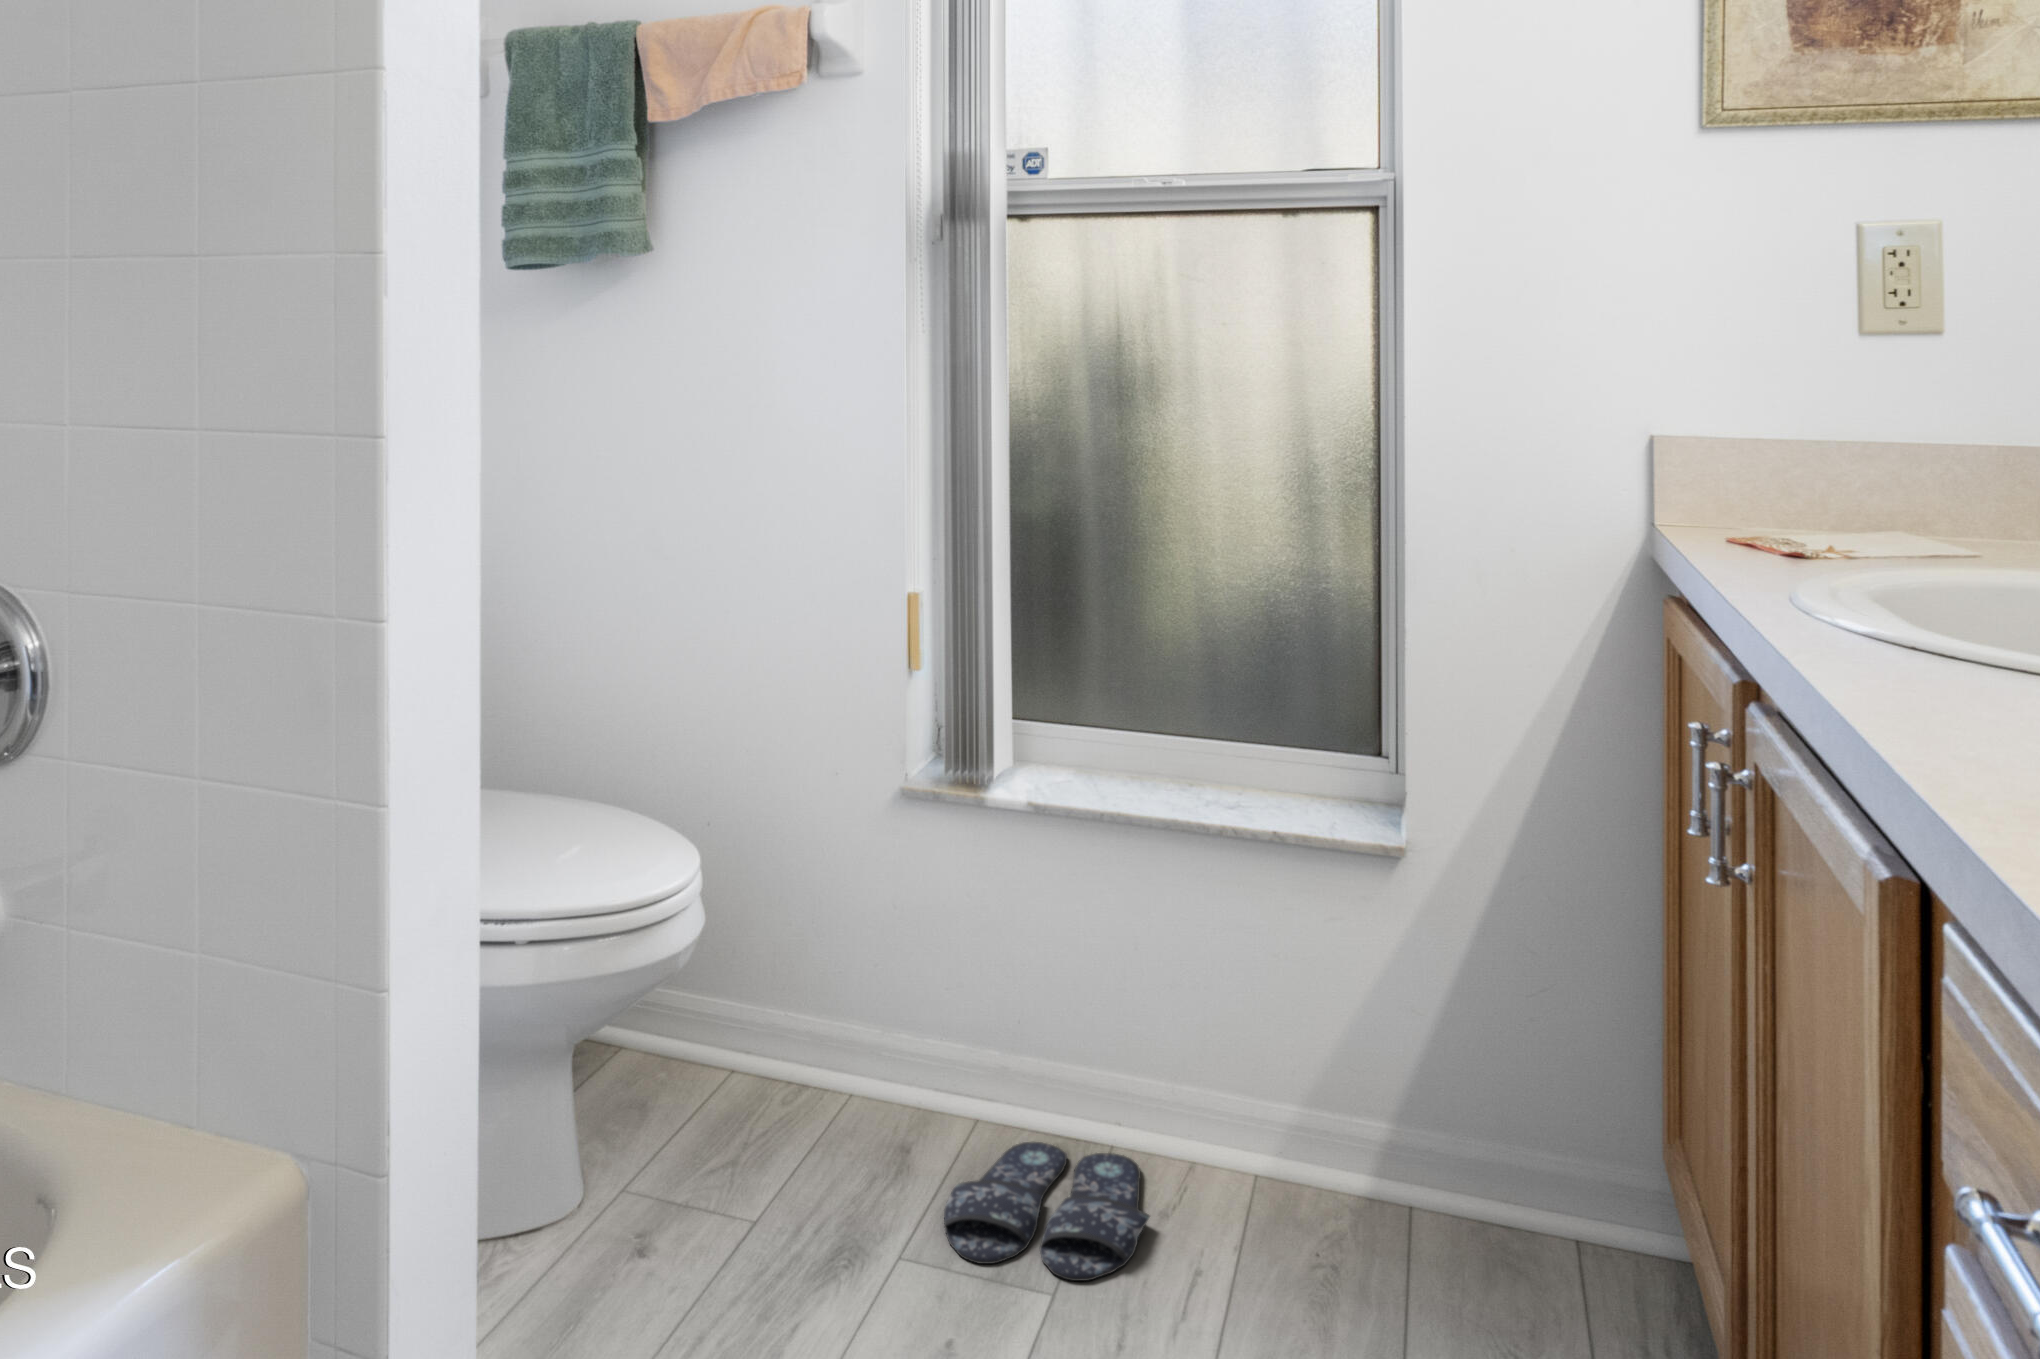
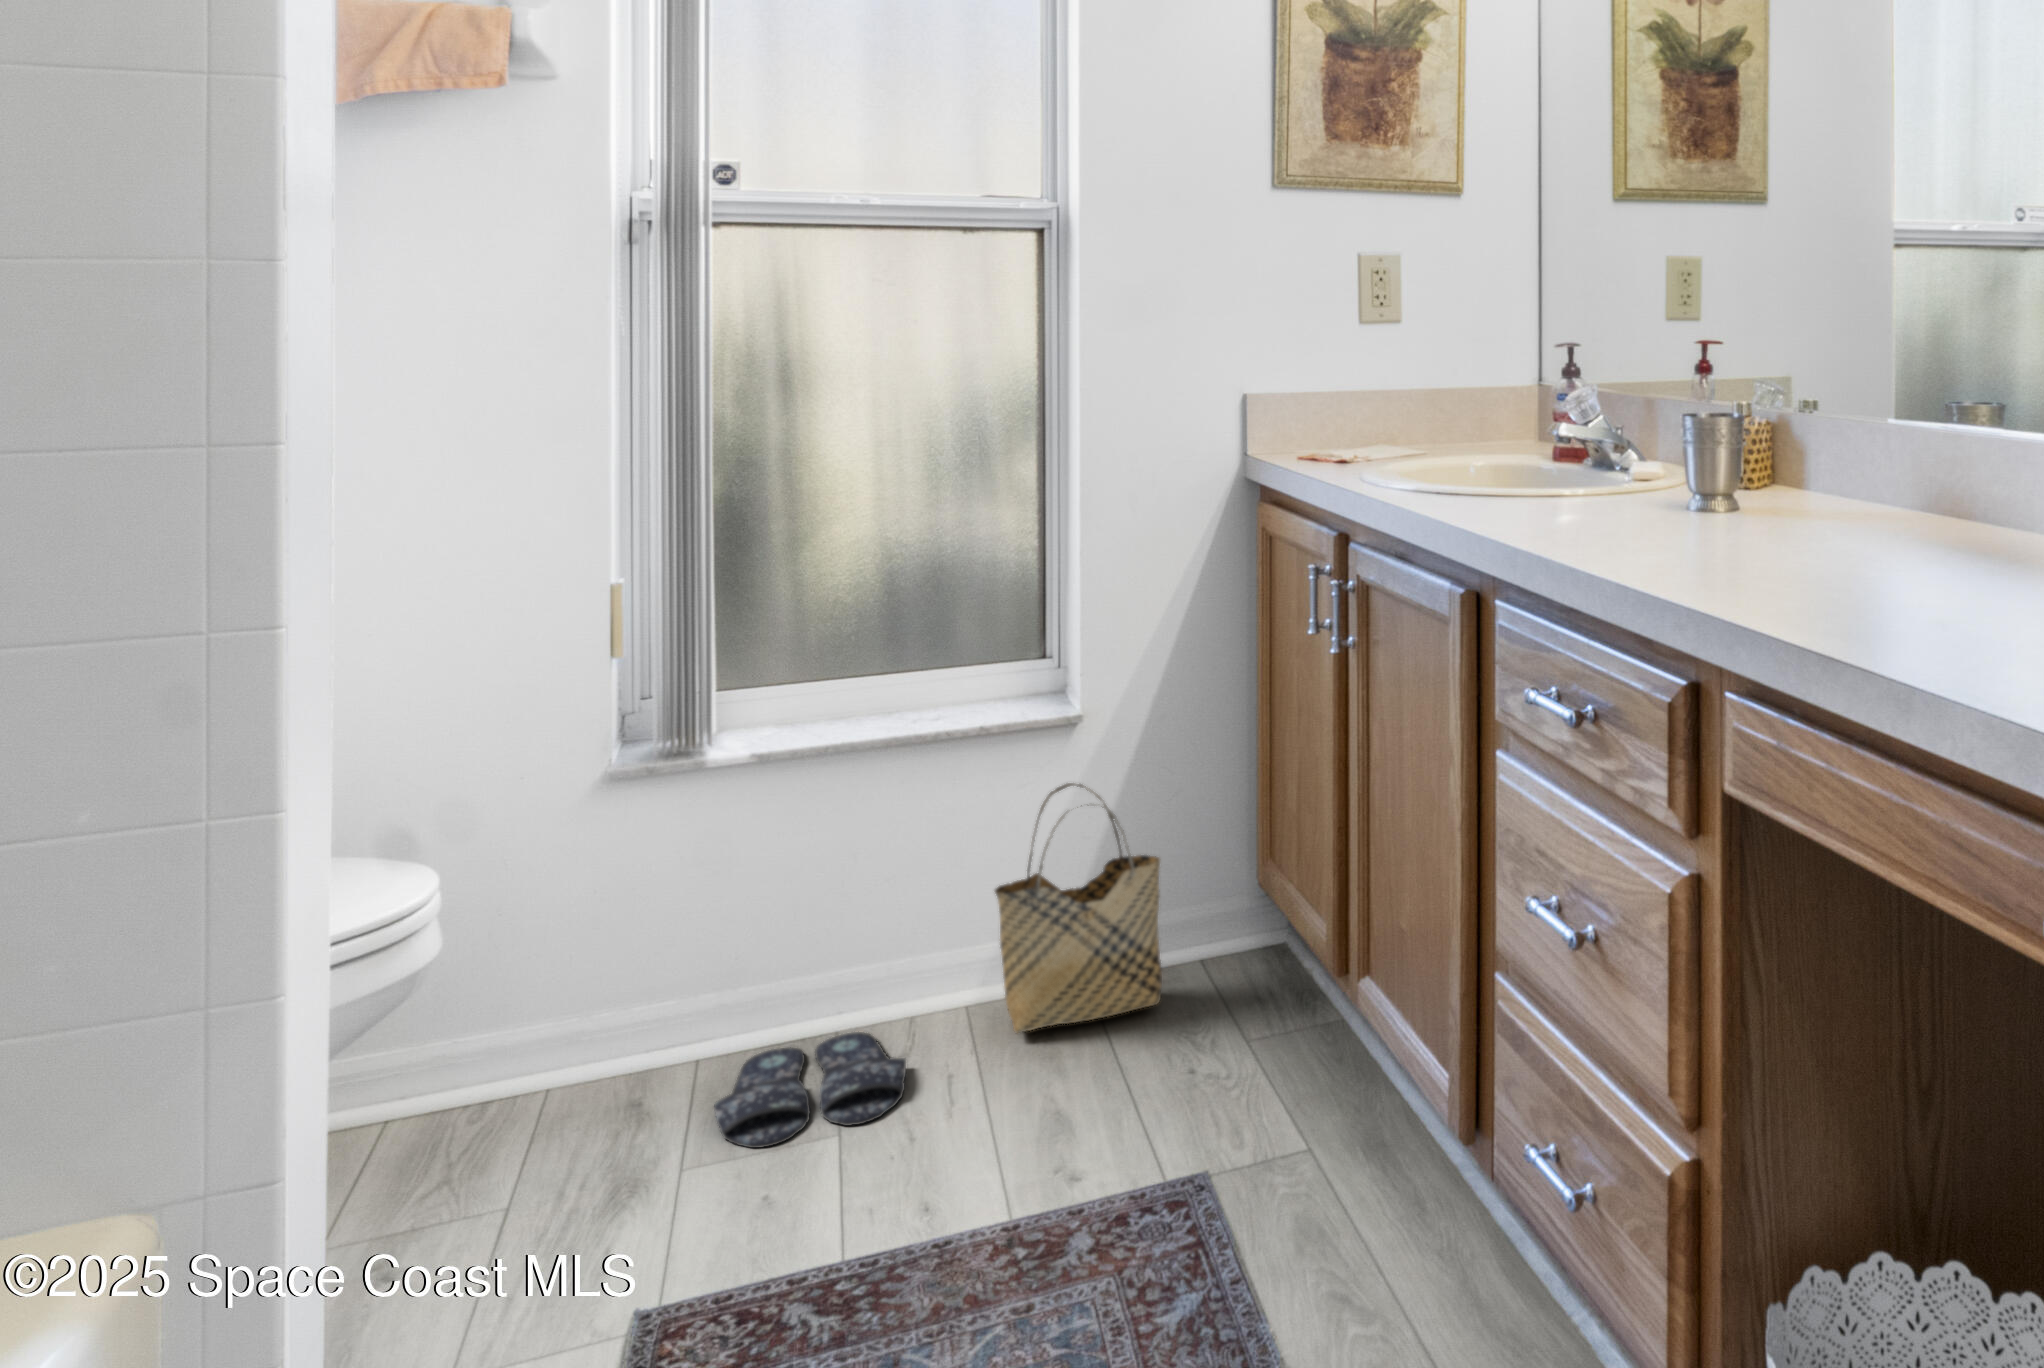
woven basket: none [1265,932,1493,1275] -> present [995,783,1162,1033]

